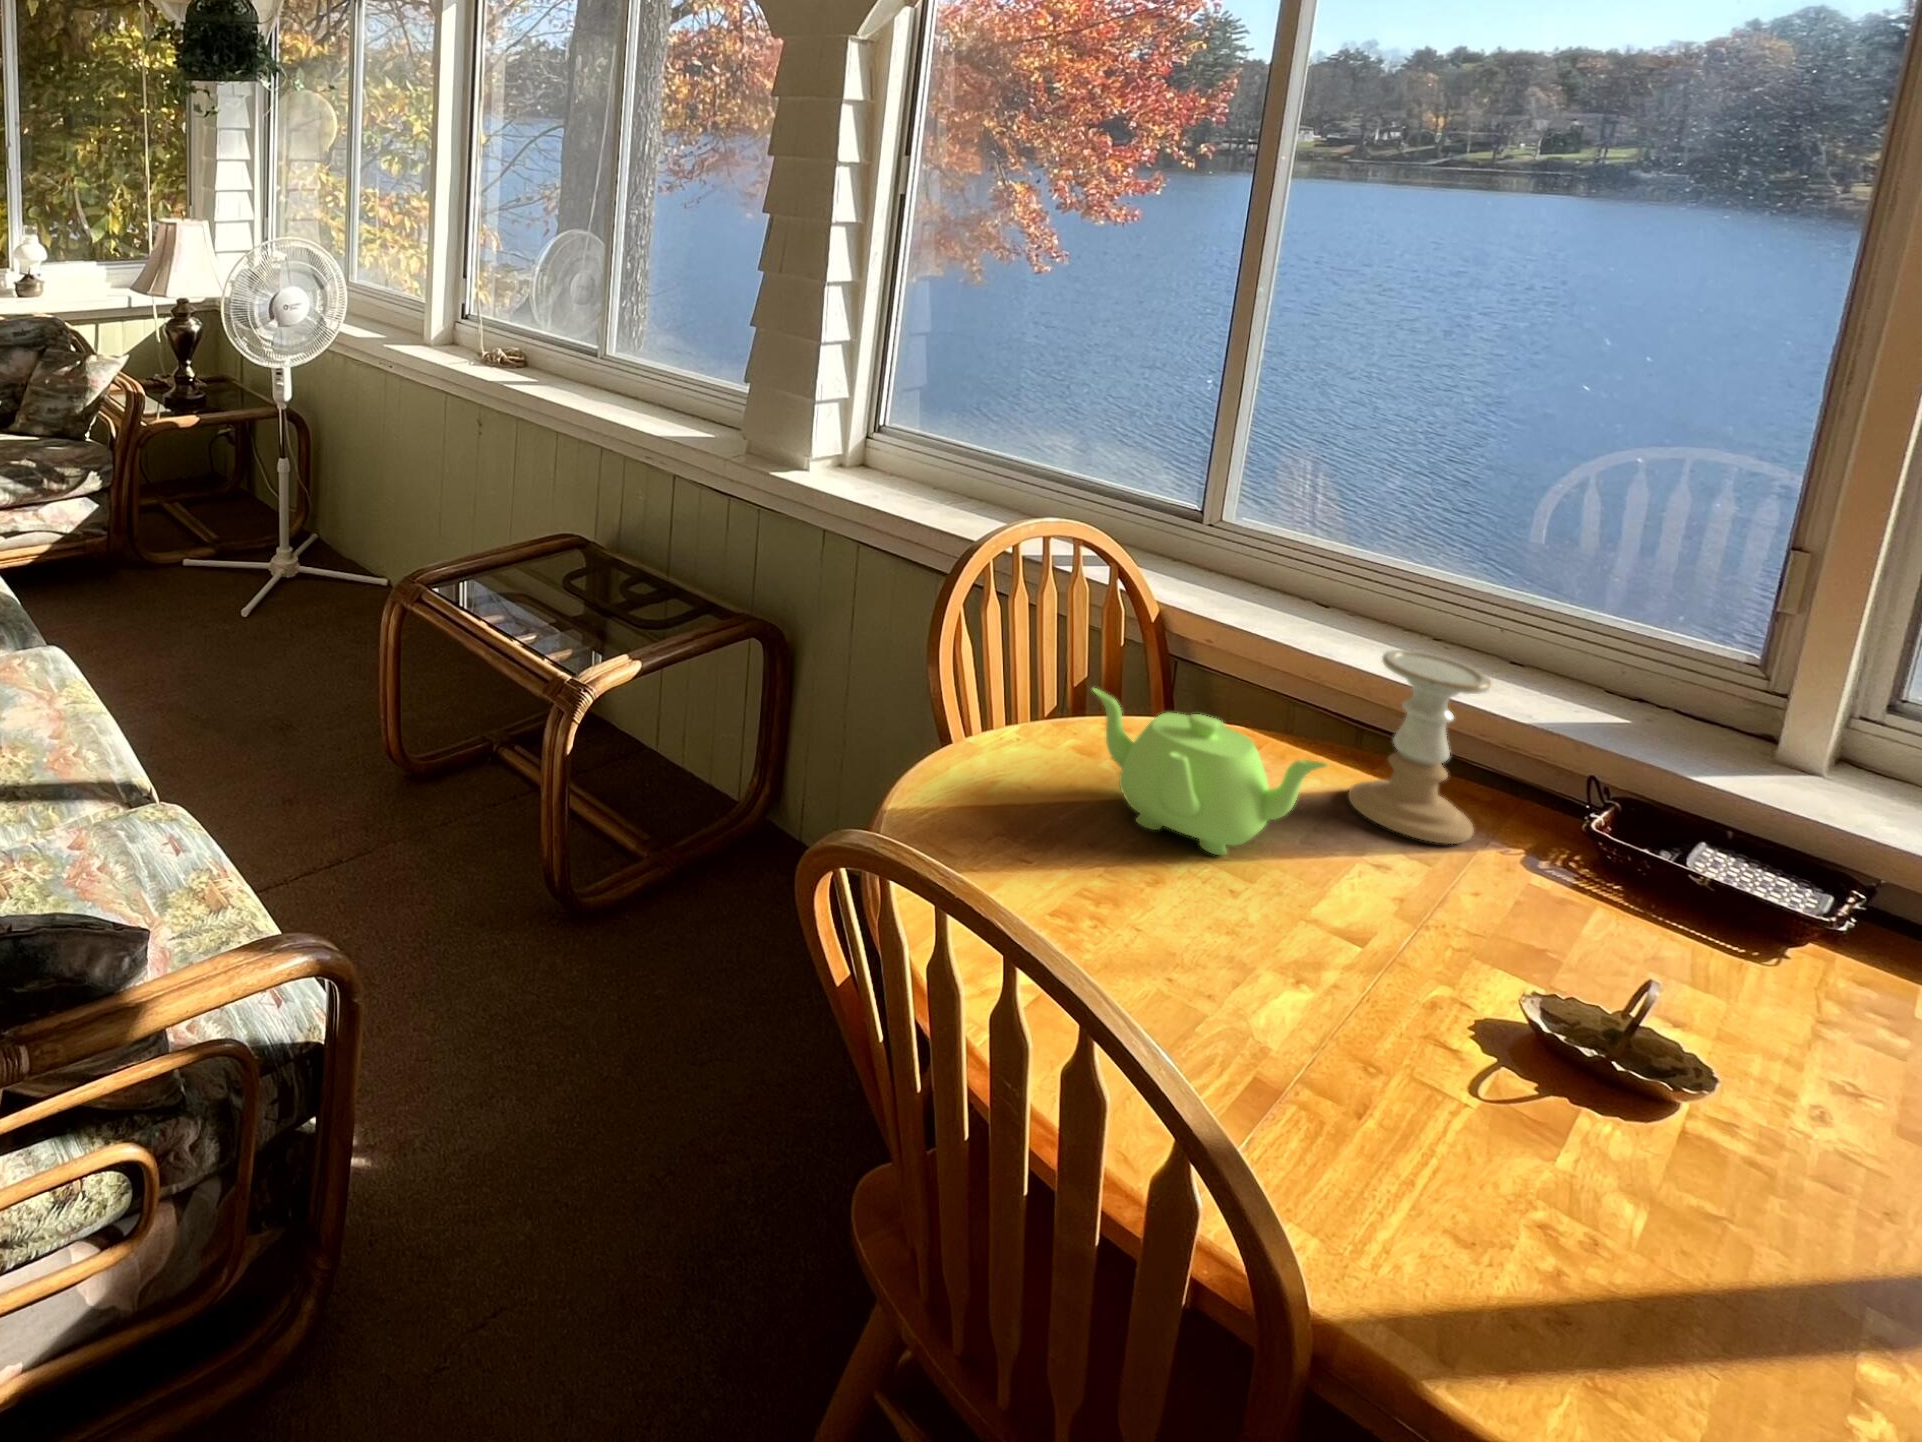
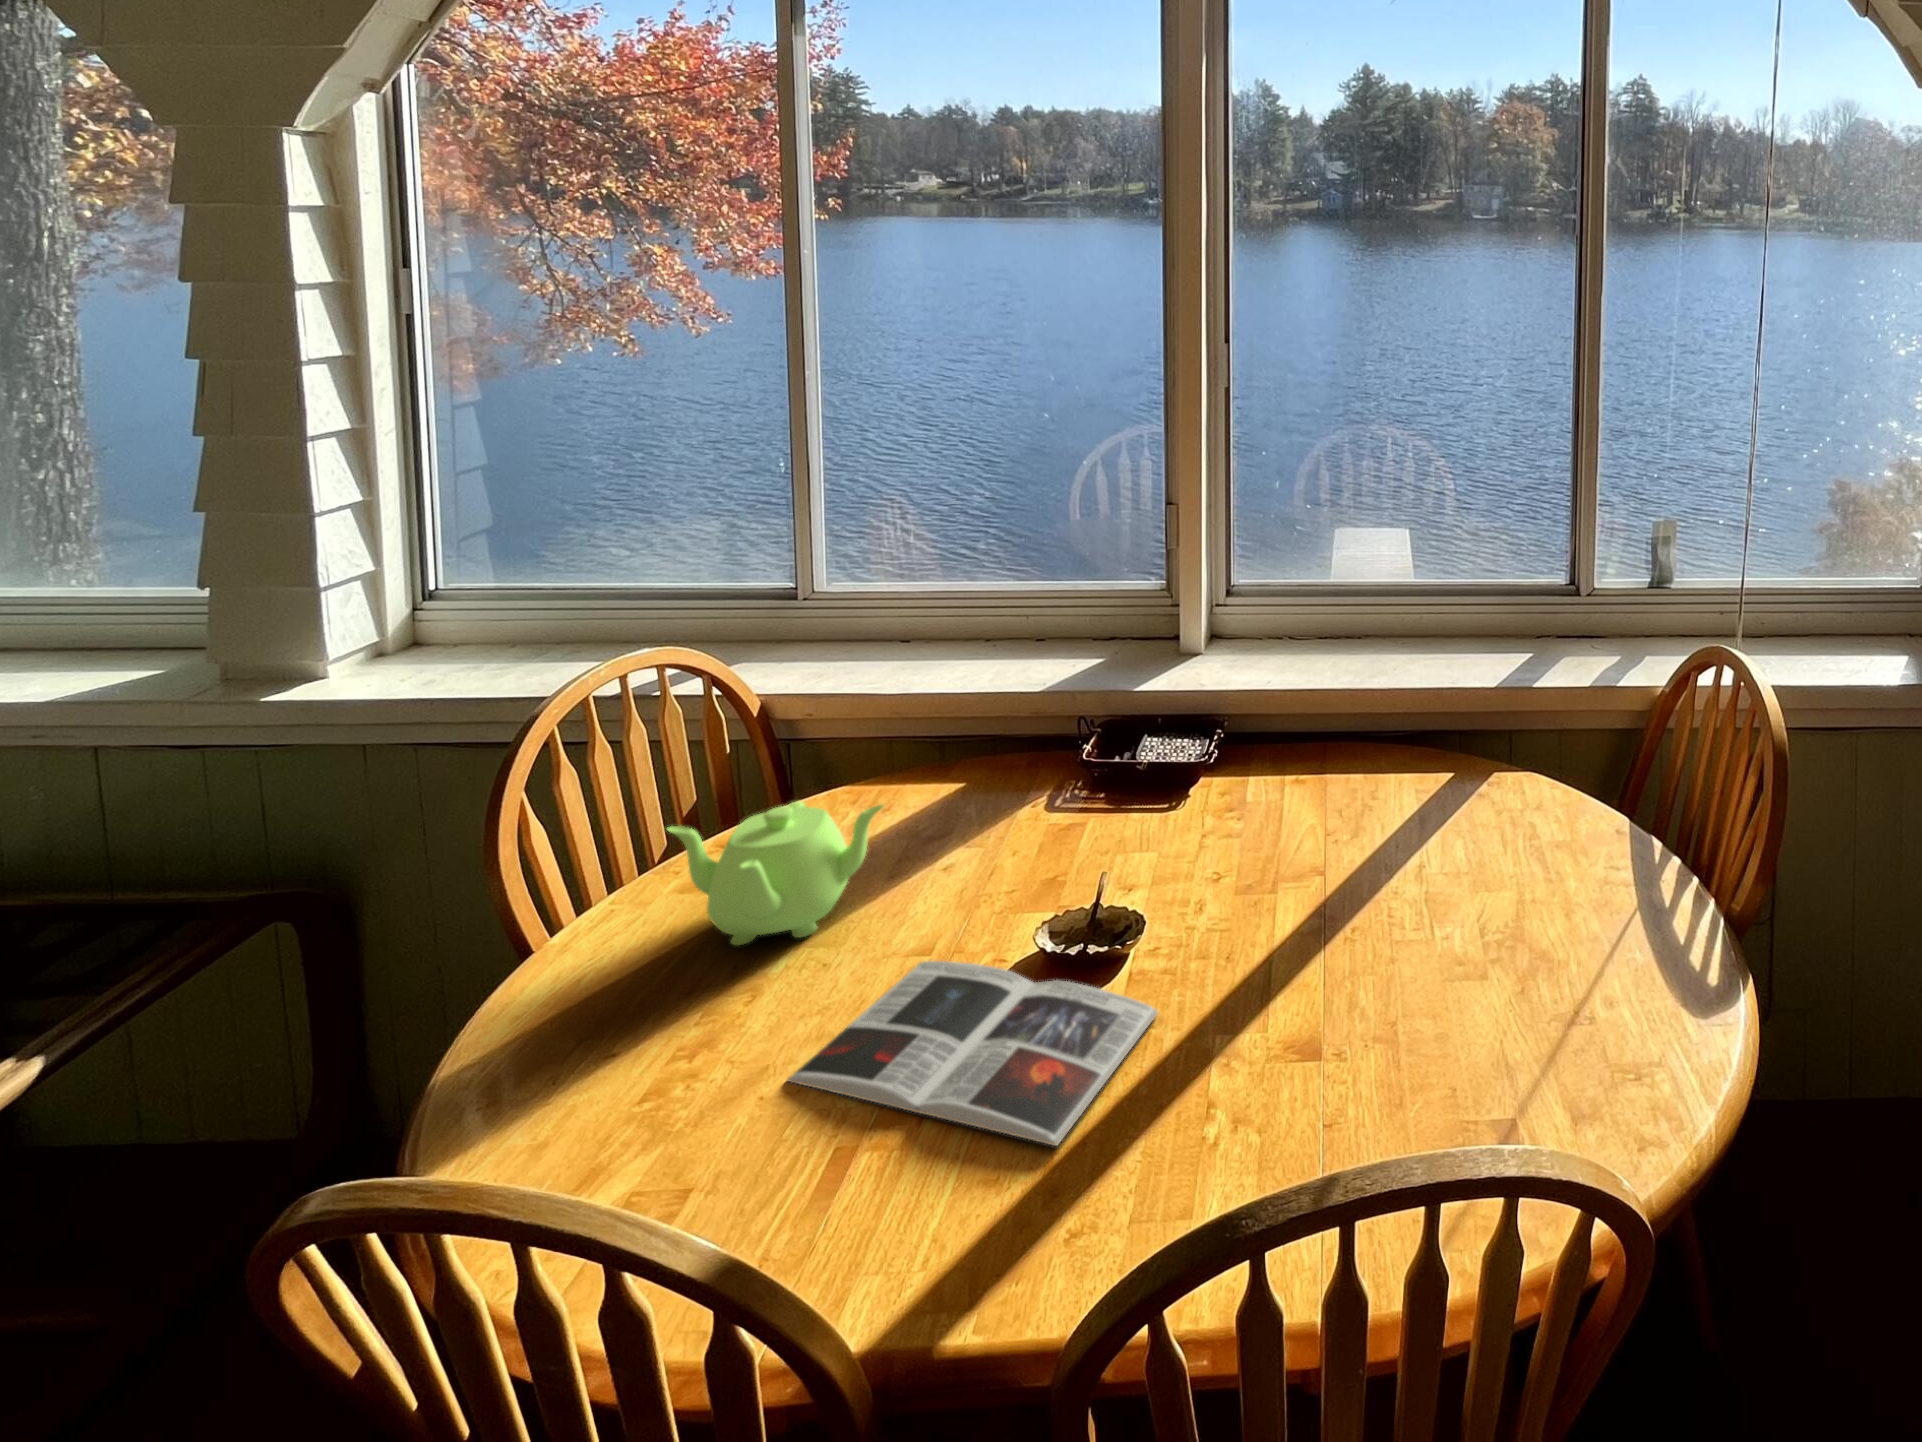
candle holder: present [1349,650,1491,844] -> none [924,665,1012,828]
magazine: none [1205,951,1751,1269] -> present [788,961,1158,1146]

